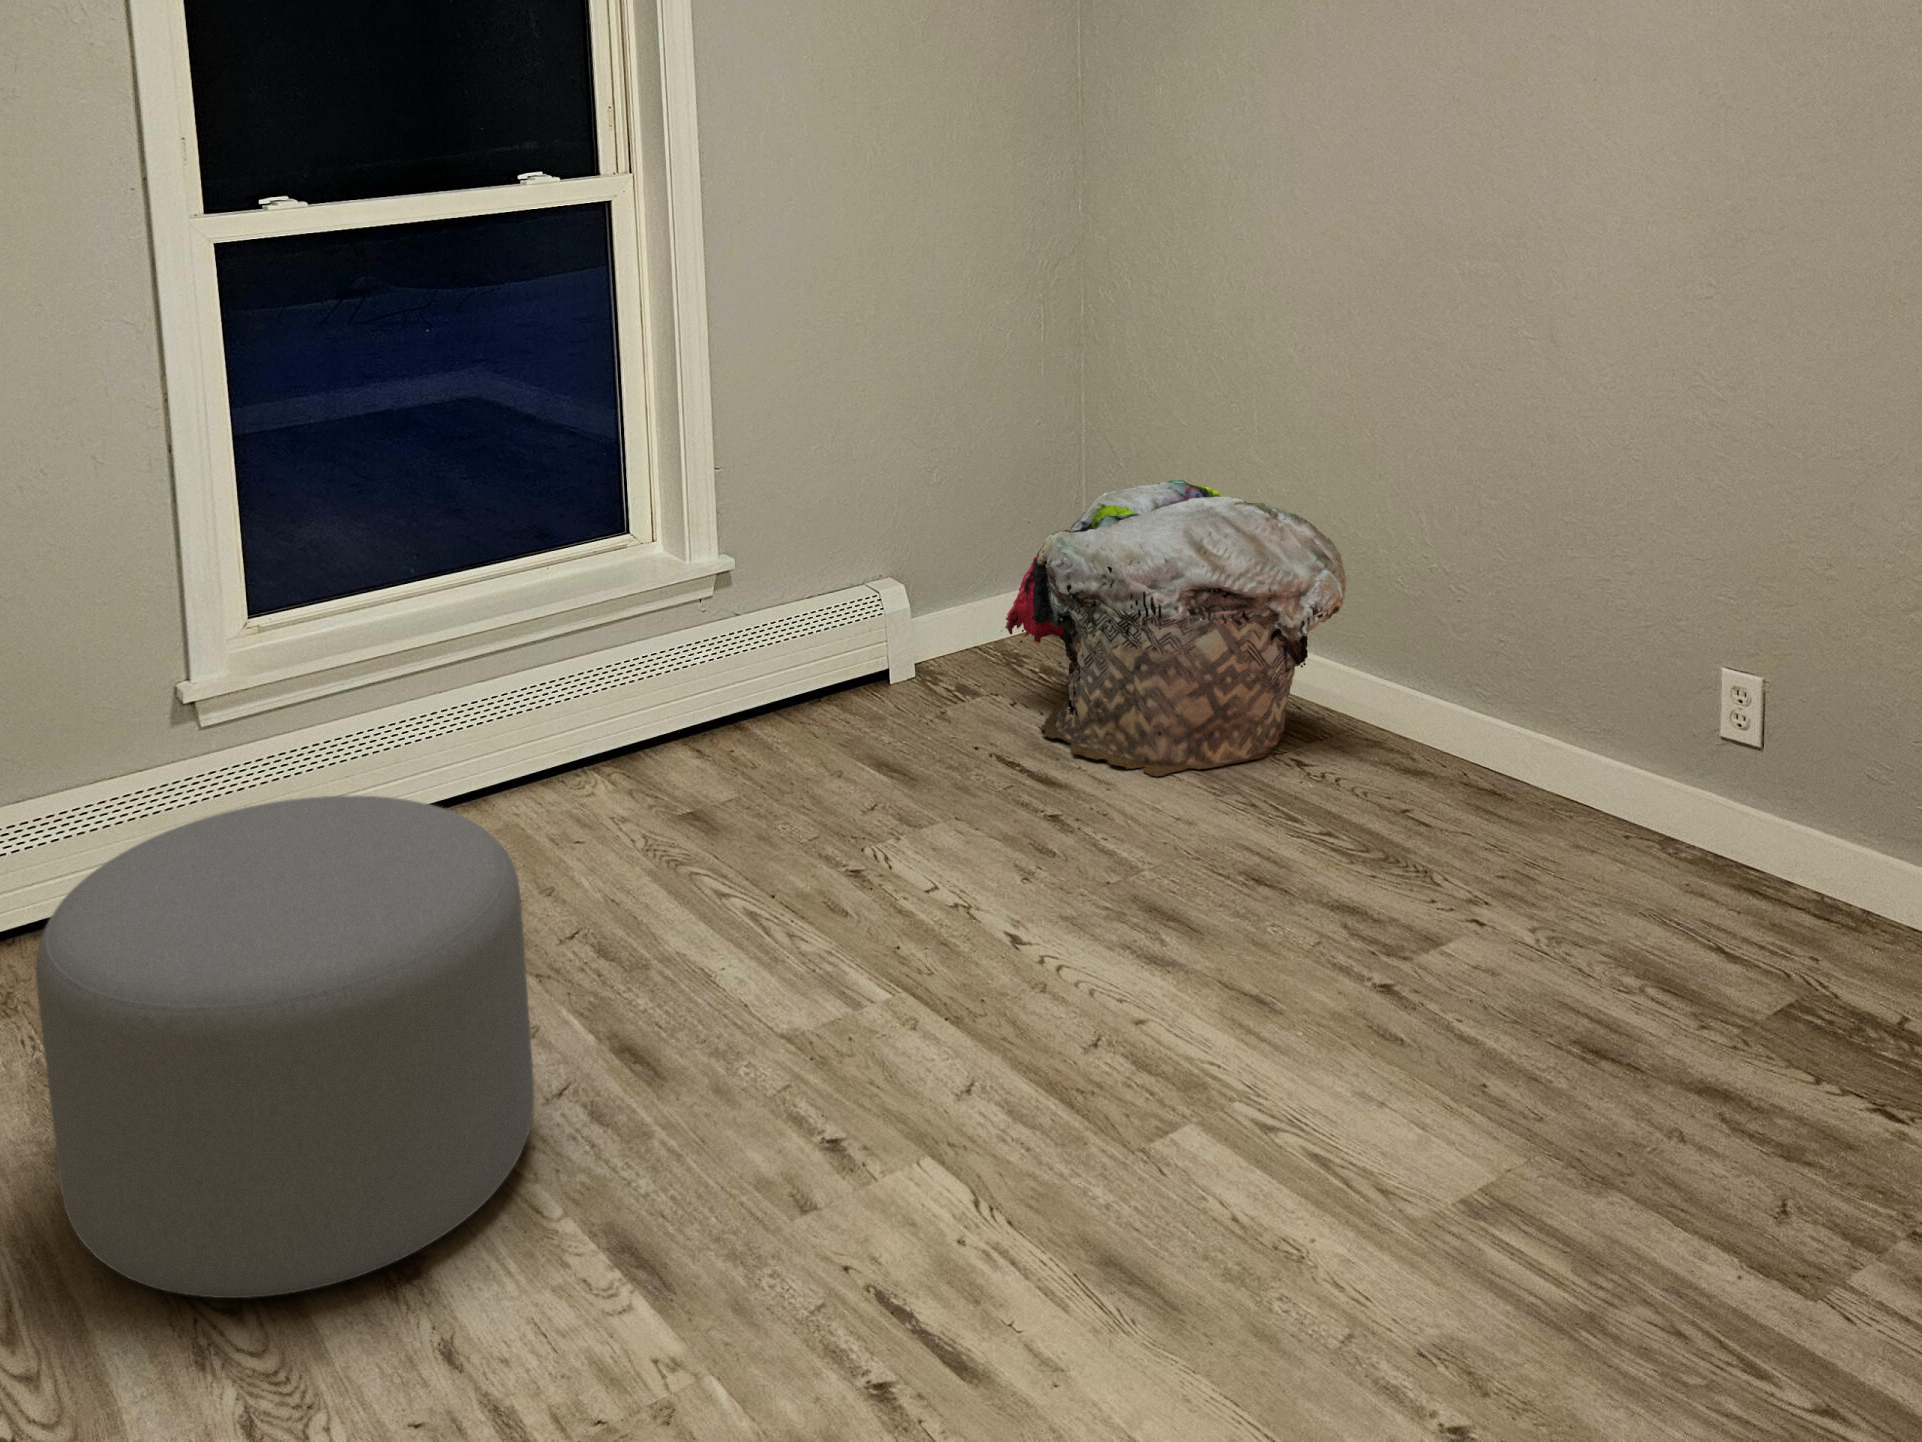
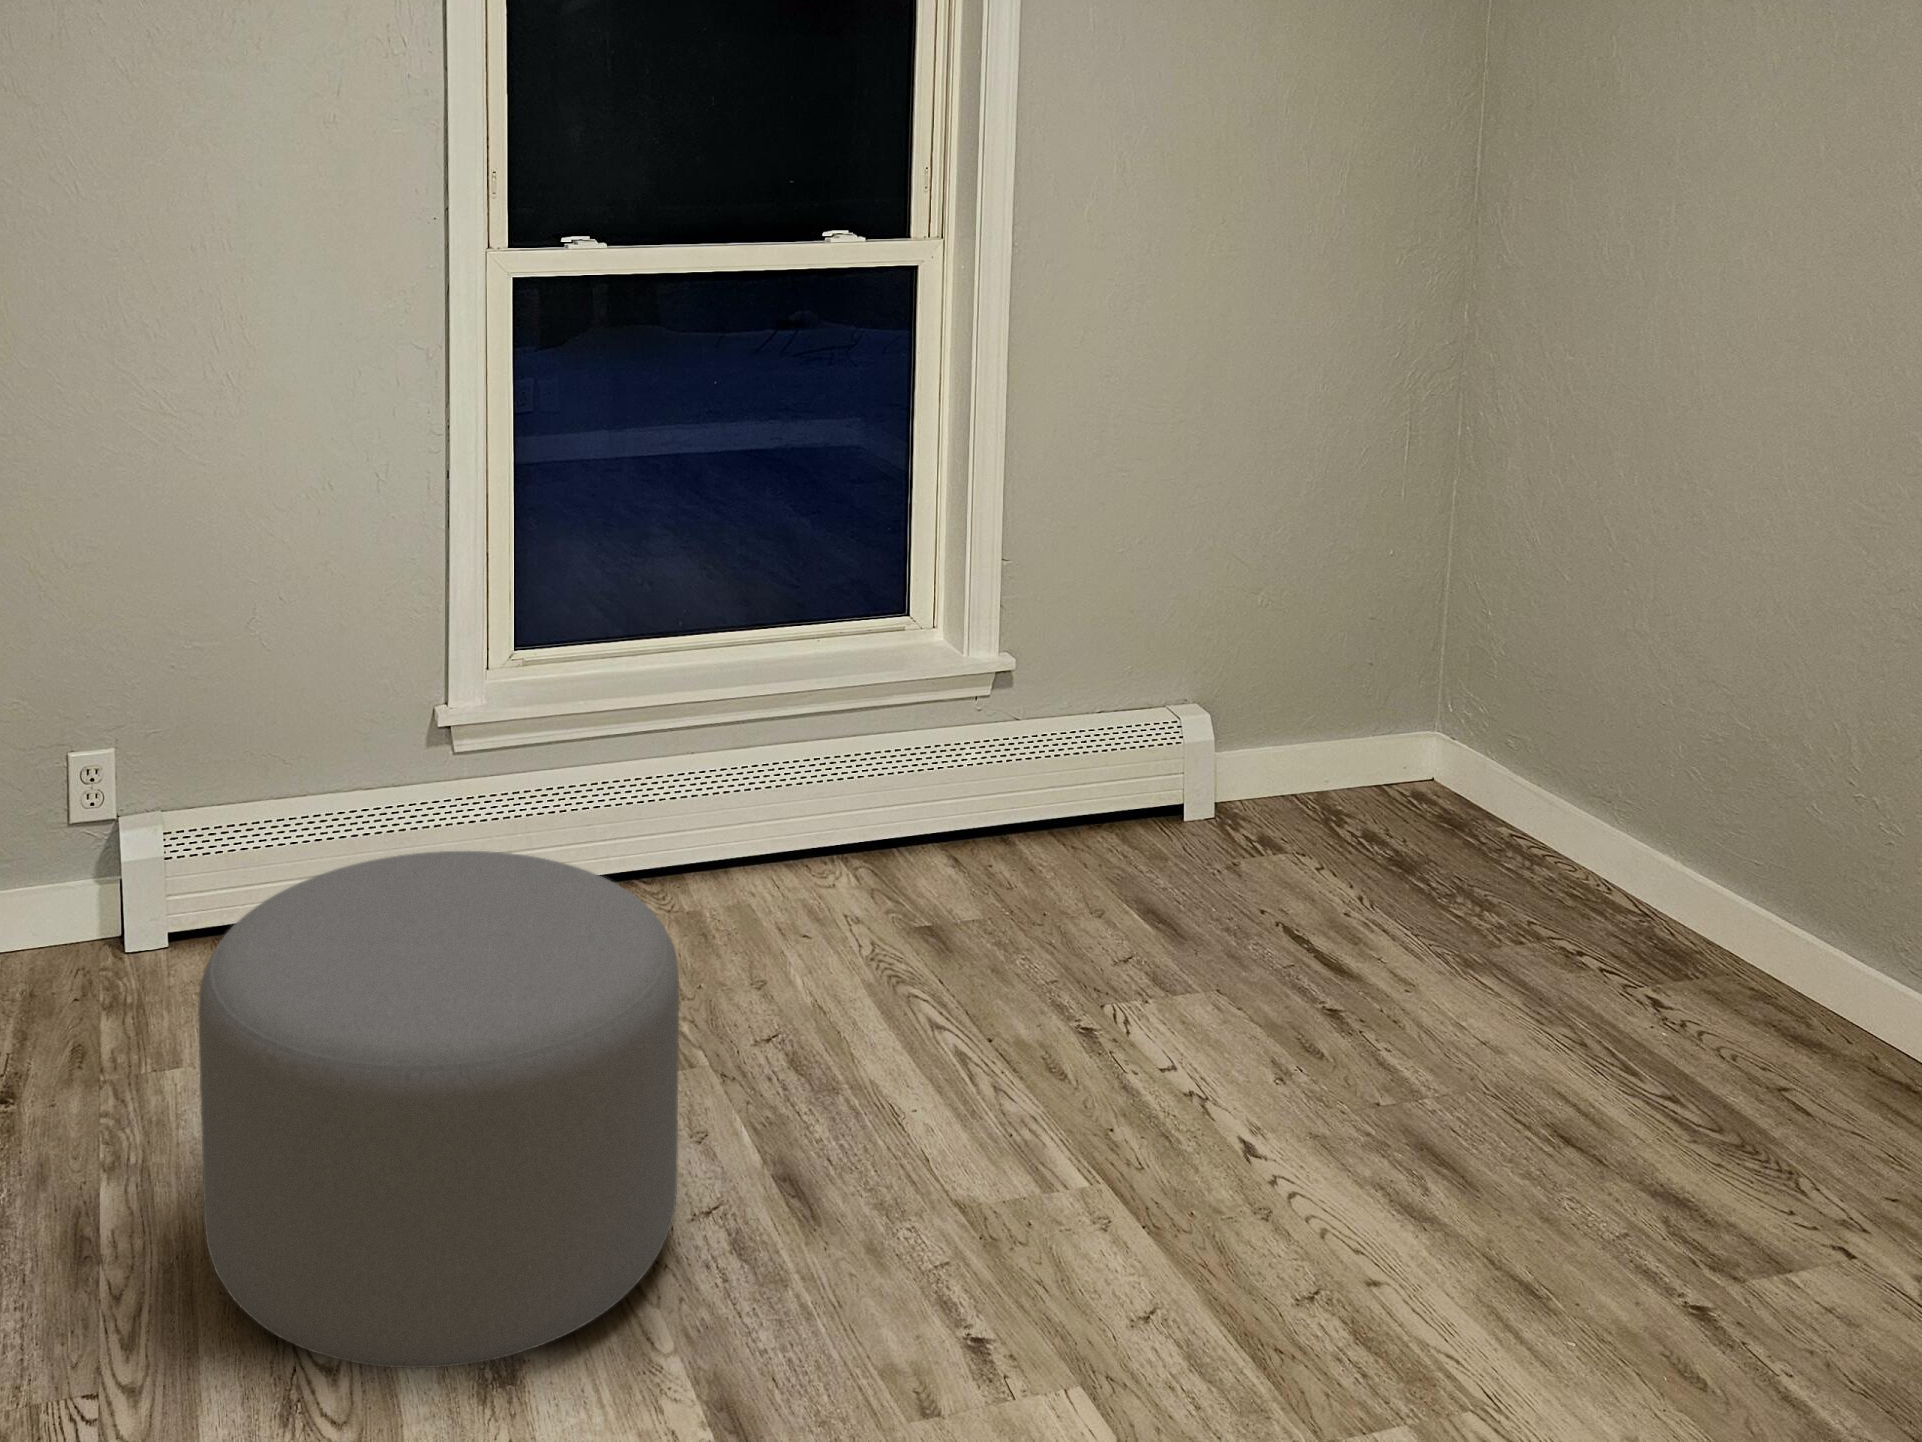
laundry basket: present [1005,480,1346,777] -> none [1320,643,1738,988]

